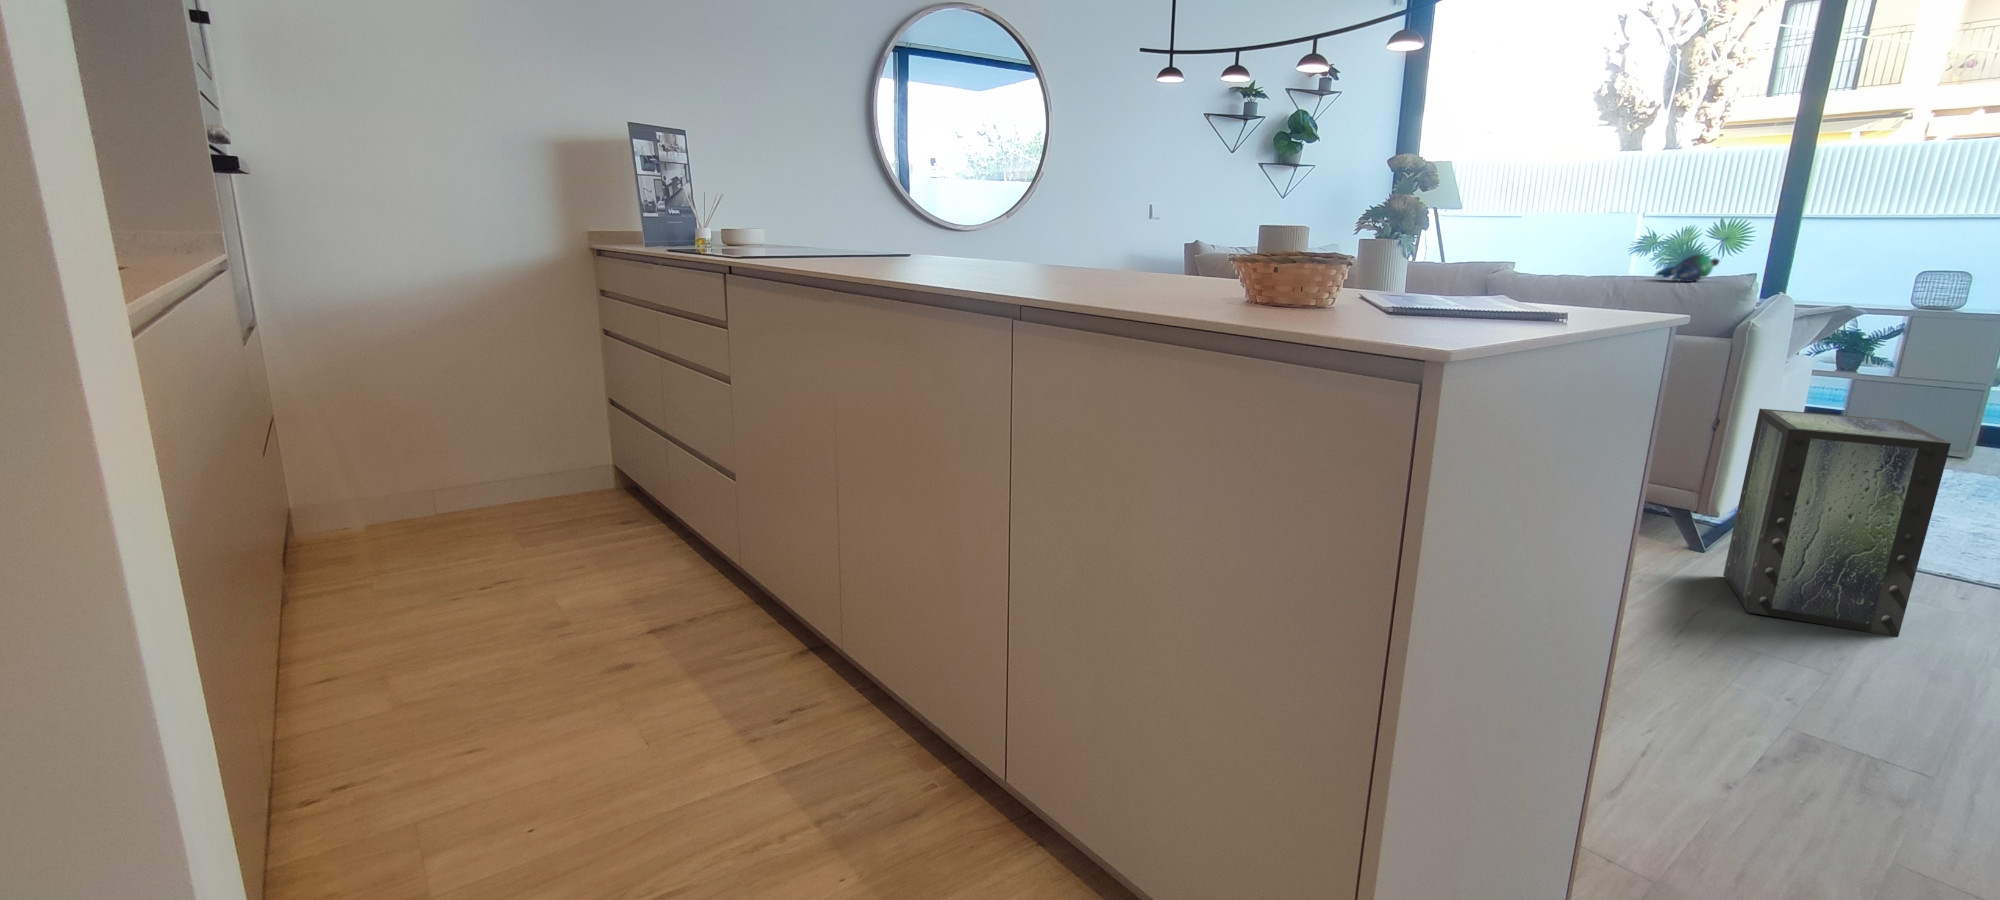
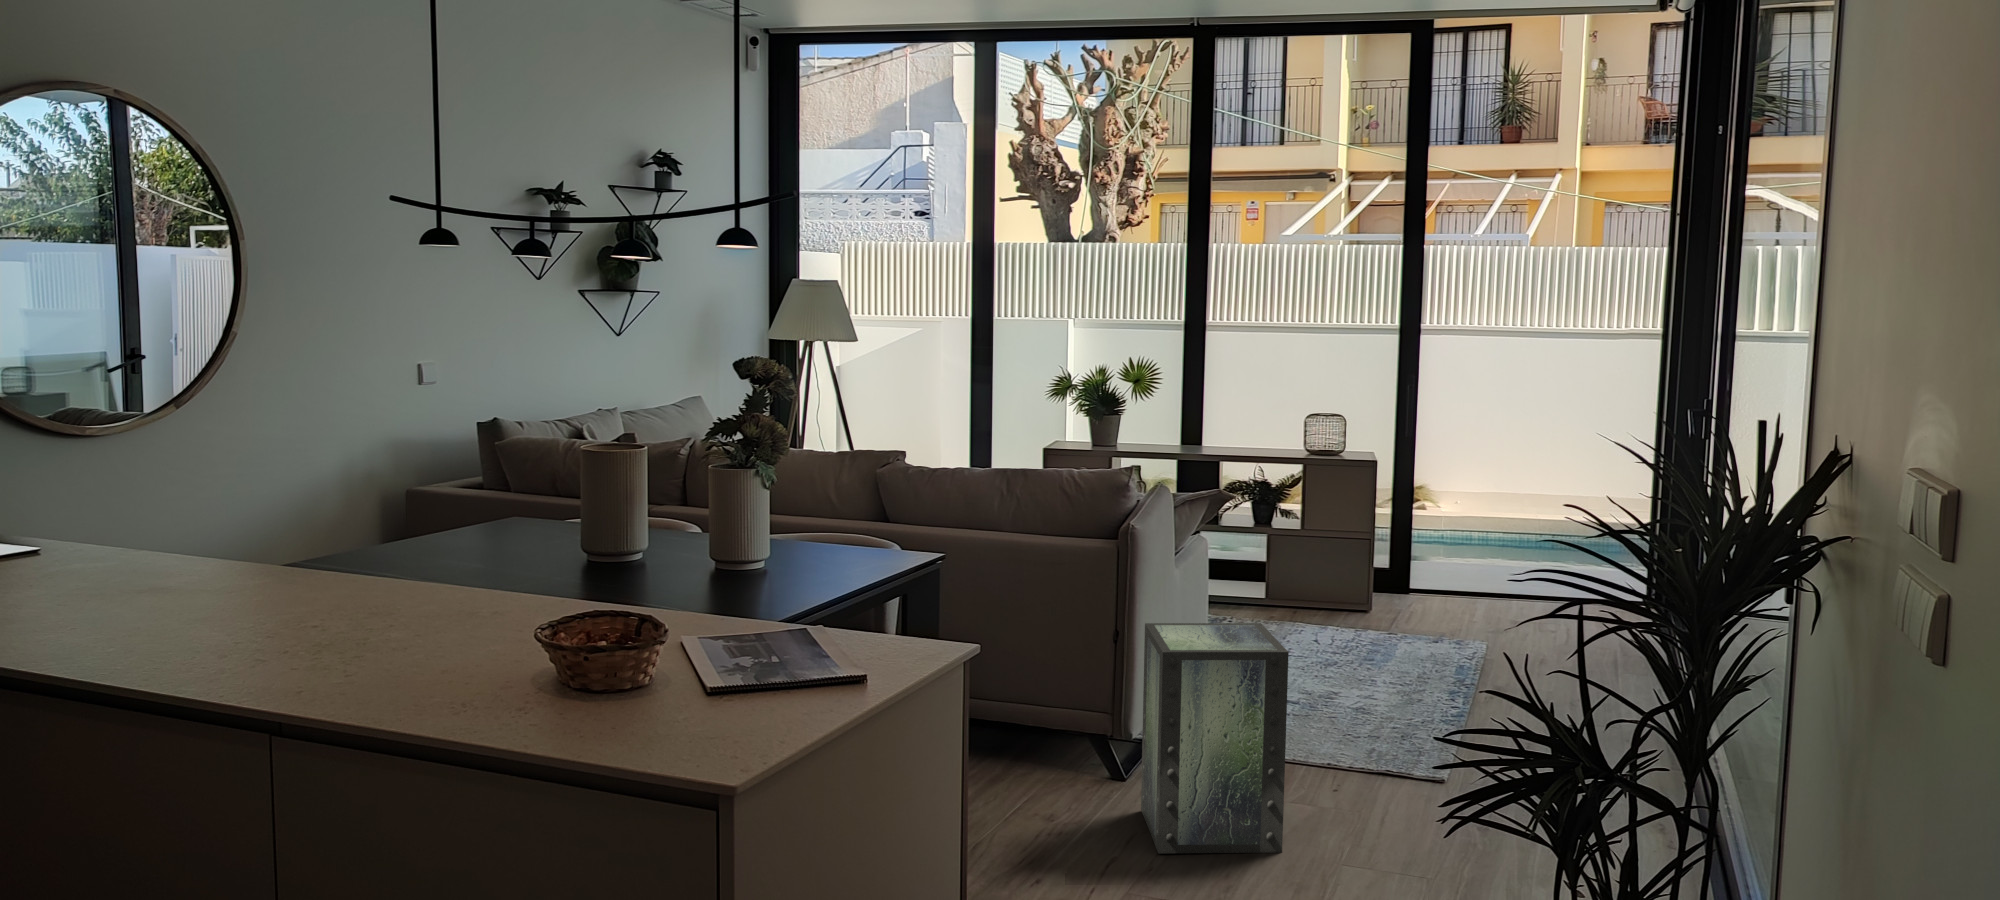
plush toy: present [1655,255,1719,282] -> none [1050,434,1107,467]

